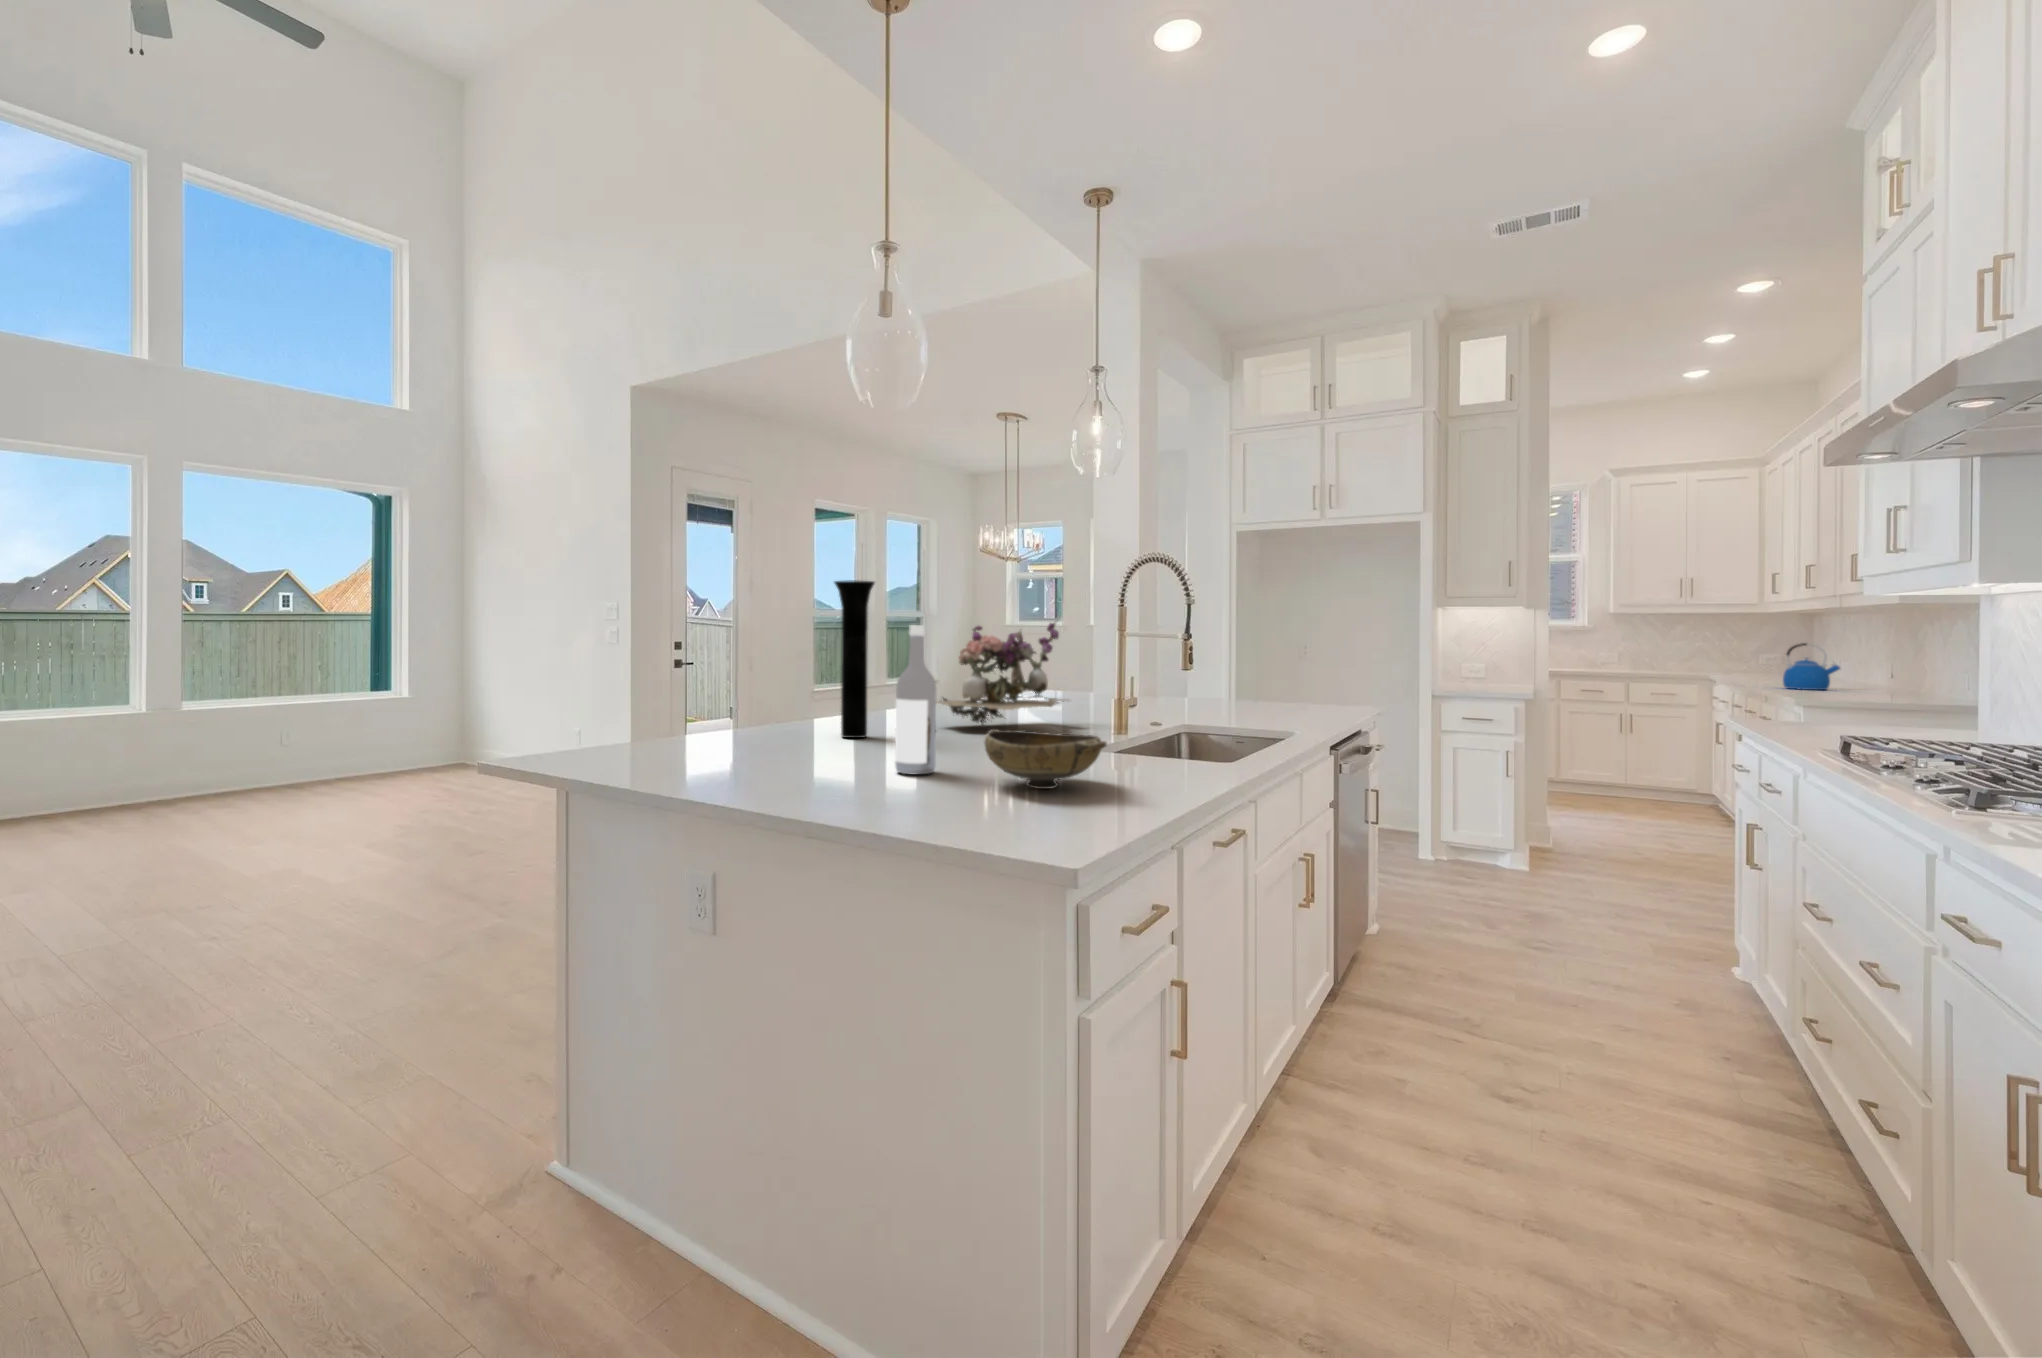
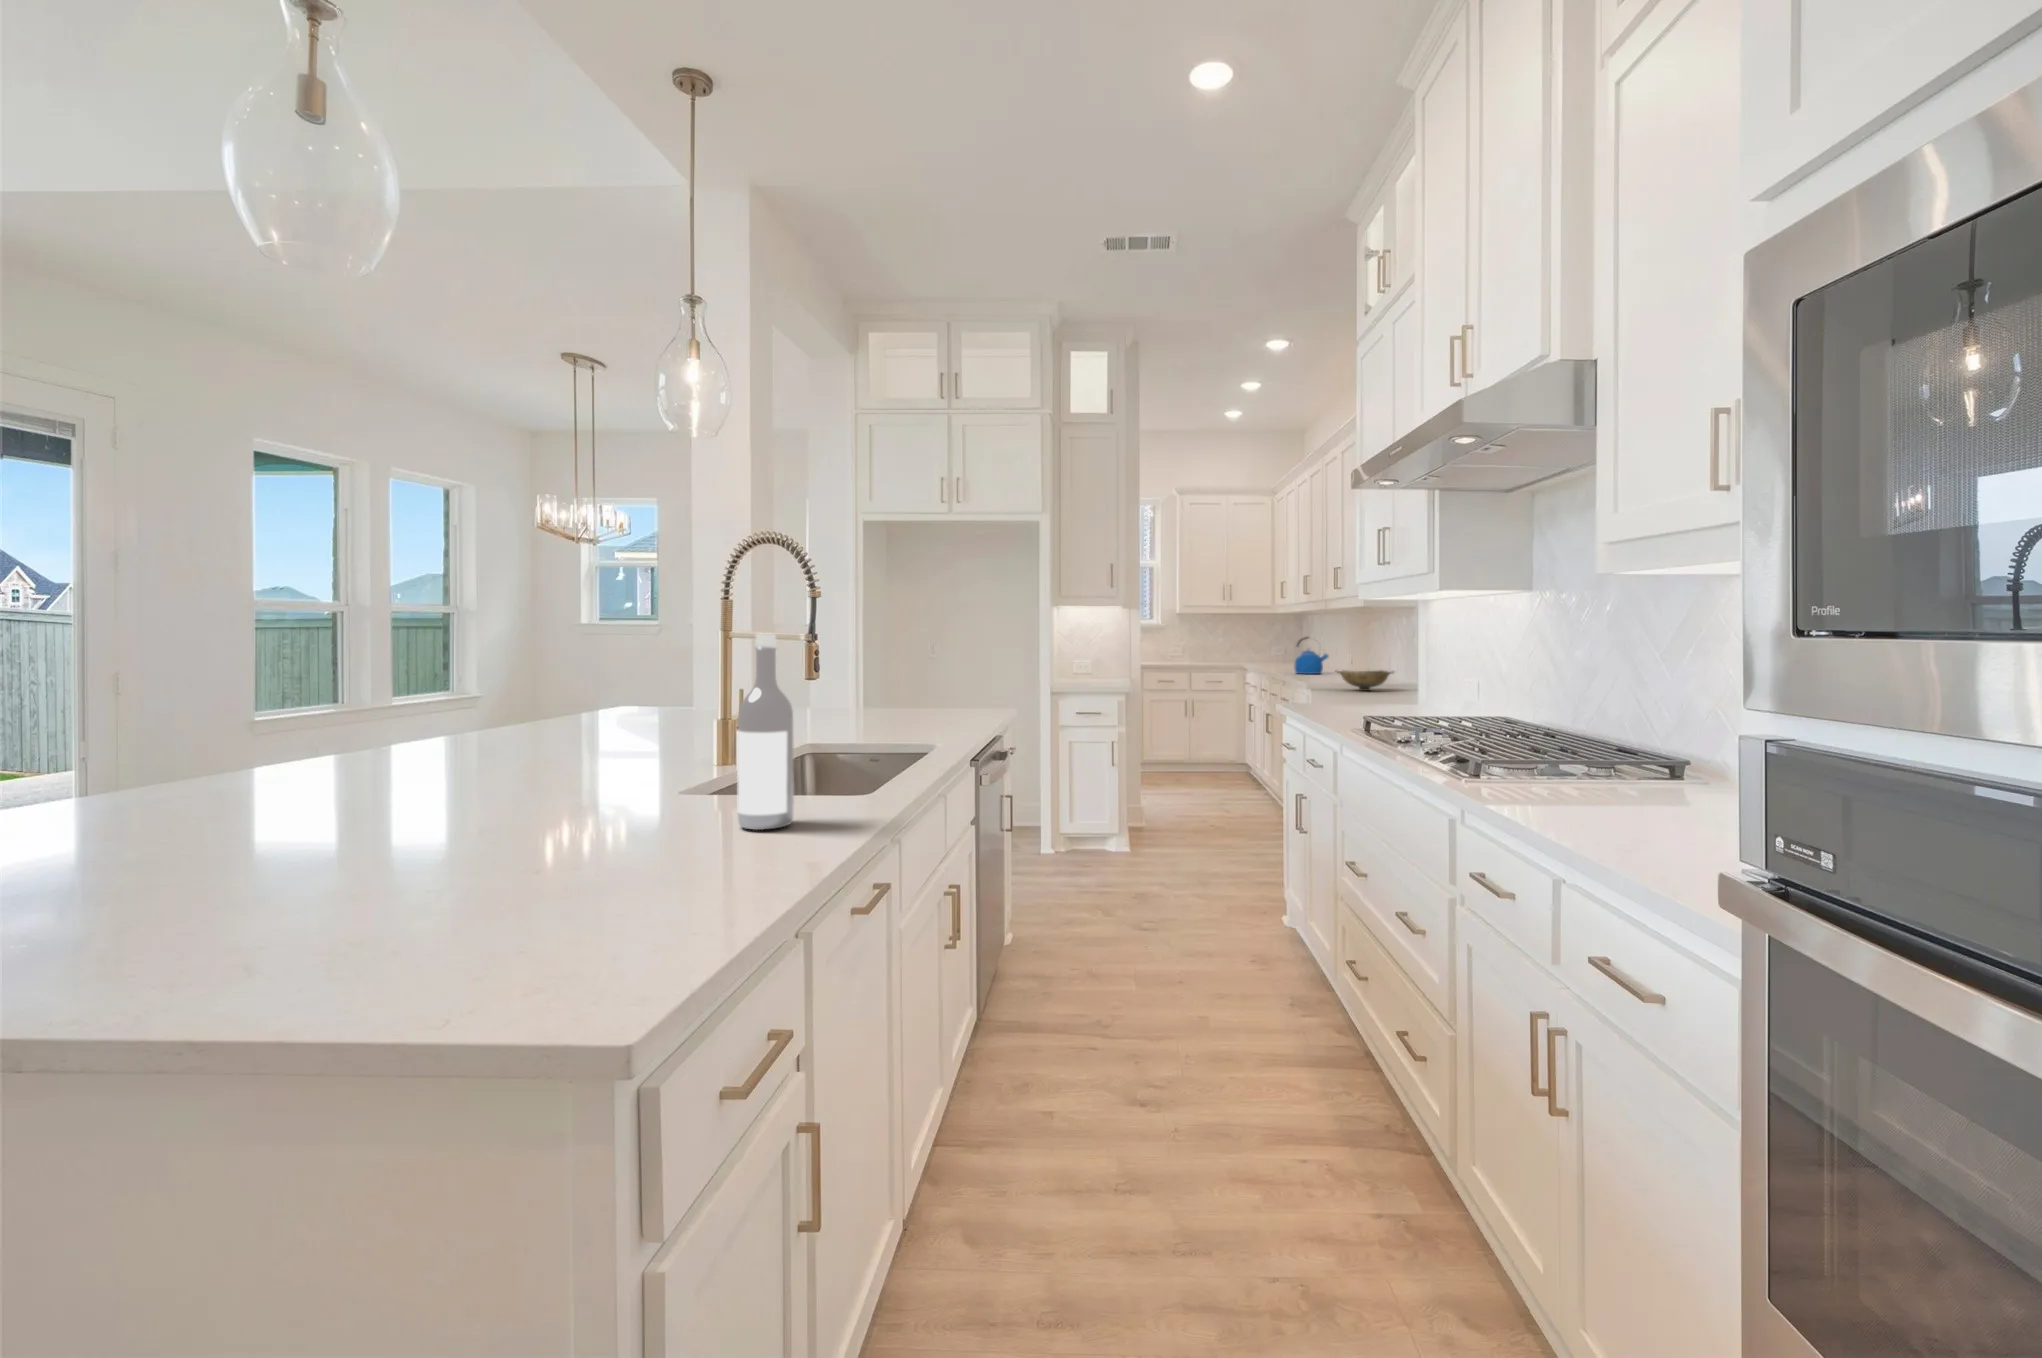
vase: present [835,580,875,738] -> none [232,559,321,813]
flower arrangement: present [939,622,1068,725] -> none [435,620,661,772]
wine bottle: present [895,625,936,775] -> present [737,634,794,830]
bowl: present [984,729,1106,789] -> present [1337,670,1393,691]

